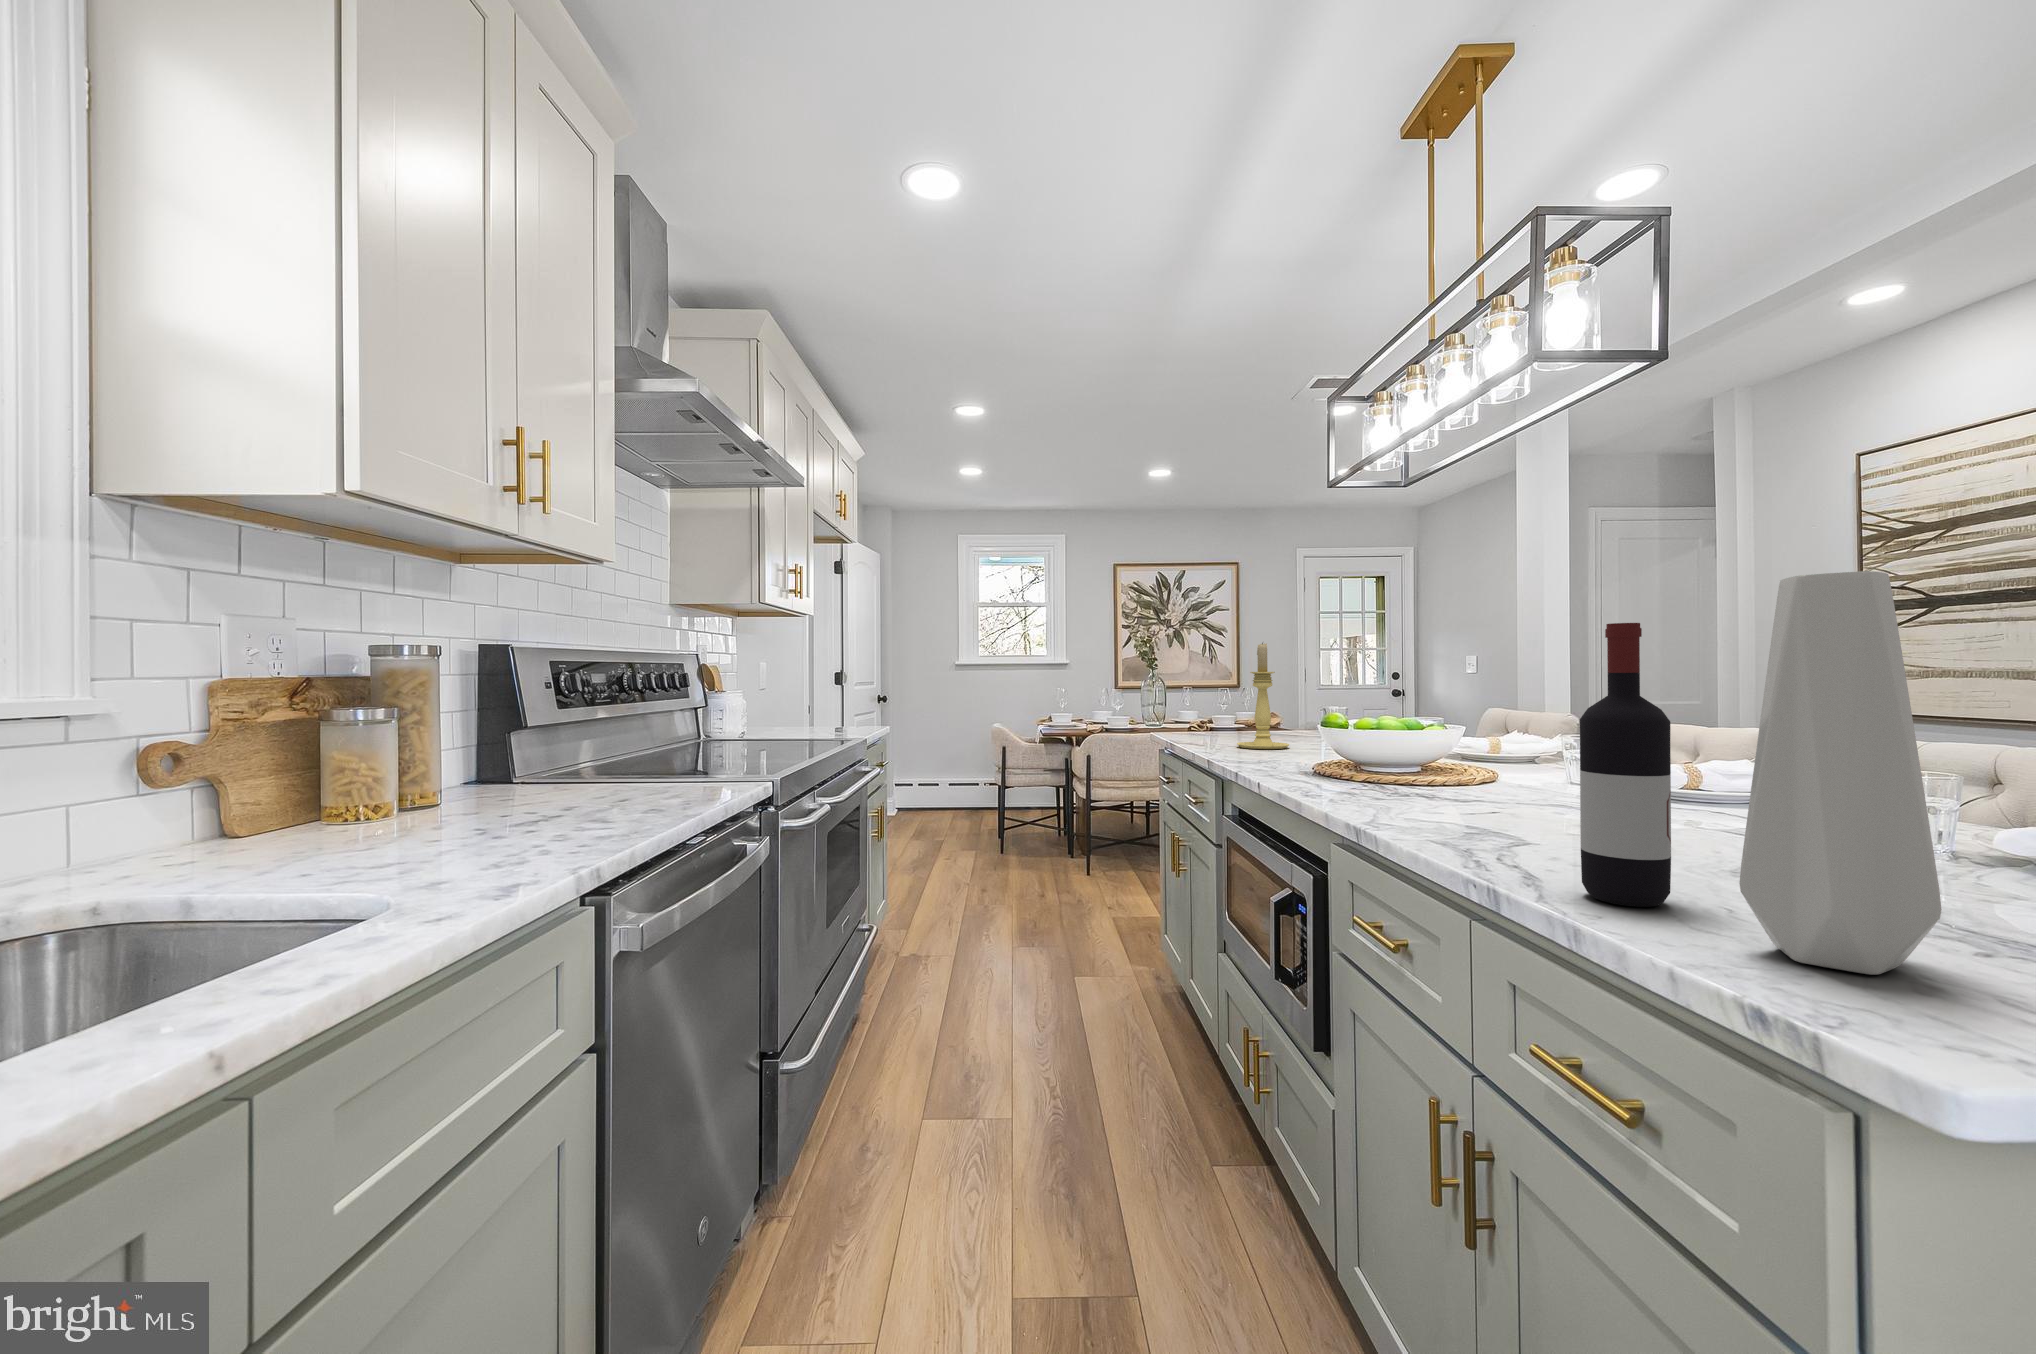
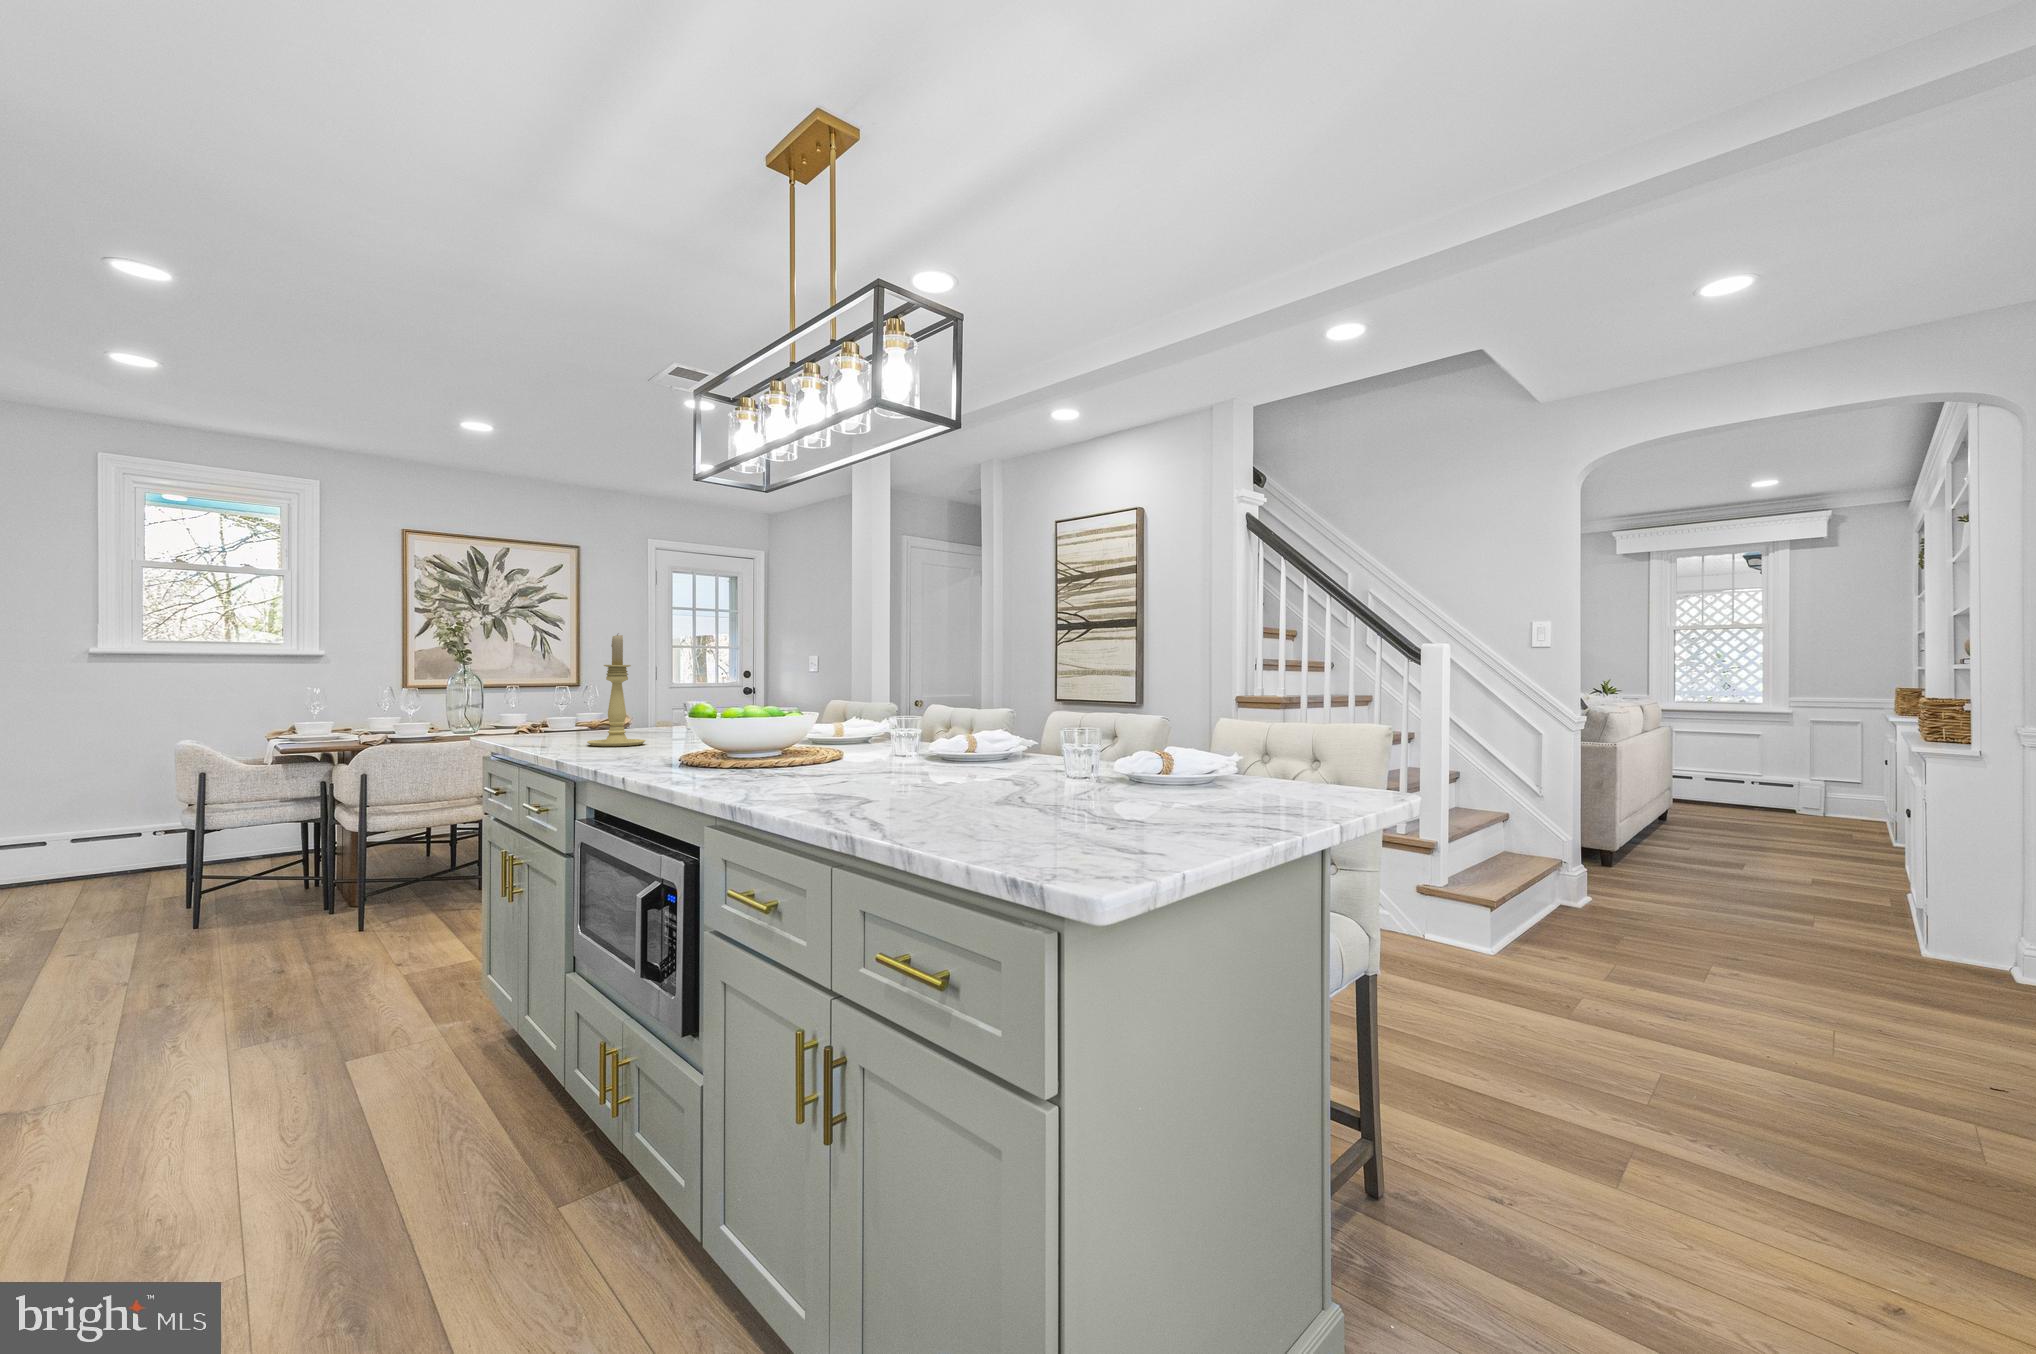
vase: present [1739,571,1942,975] -> none [1007,594,1102,854]
wine bottle: present [1580,623,1671,907] -> none [911,622,968,836]

